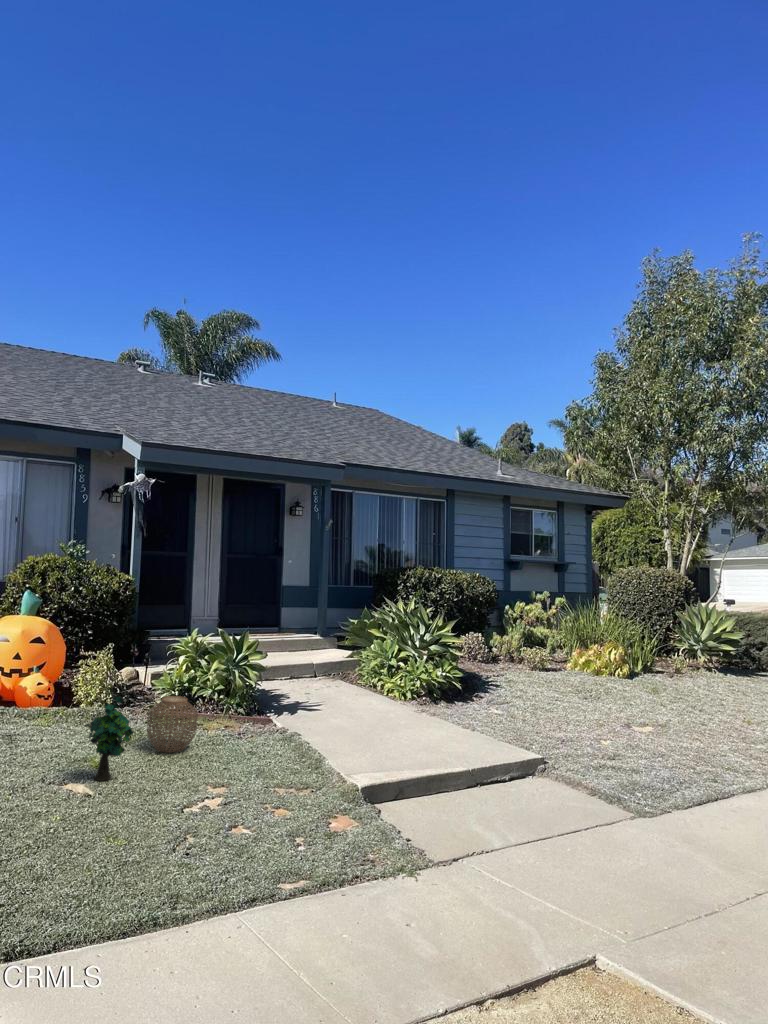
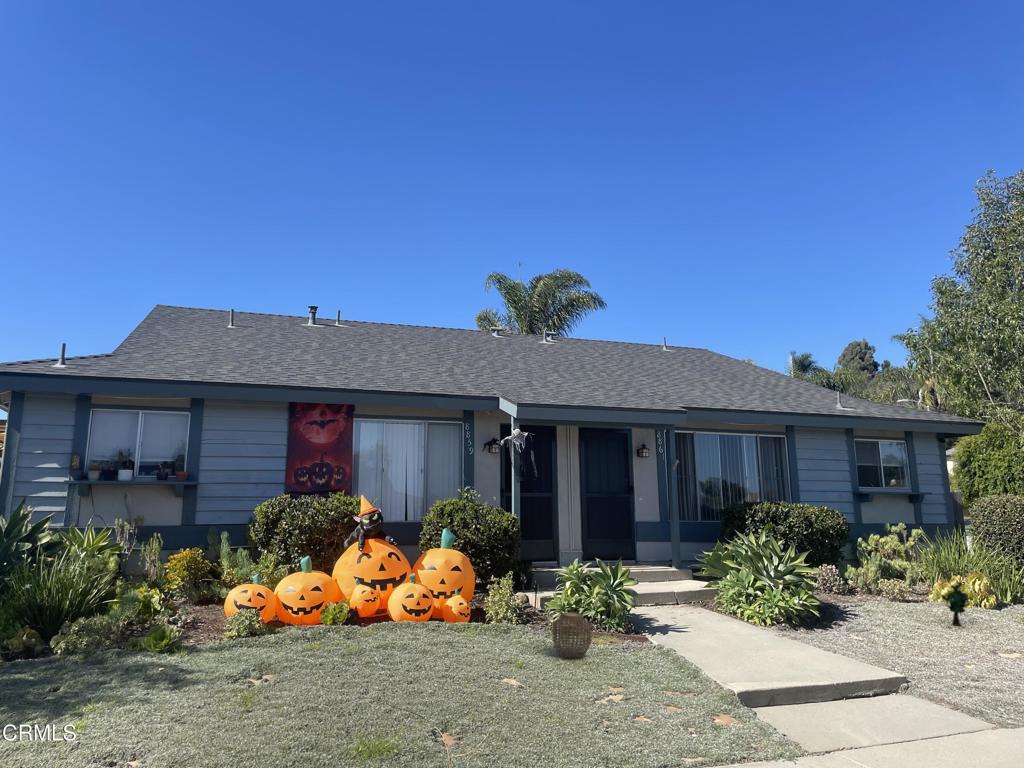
decorative plant: present [83,697,134,781] -> present [942,582,970,626]

